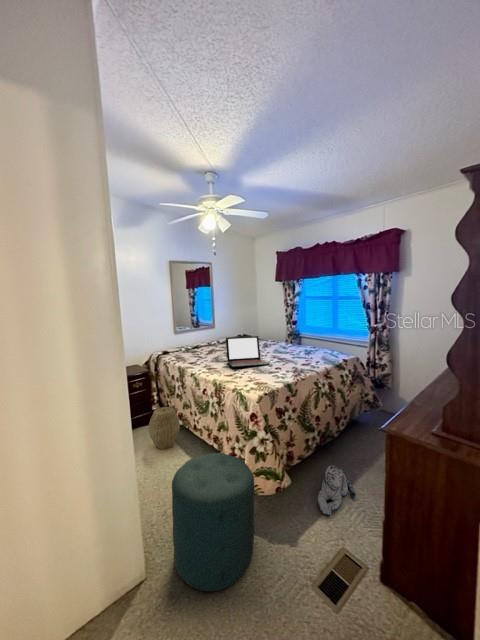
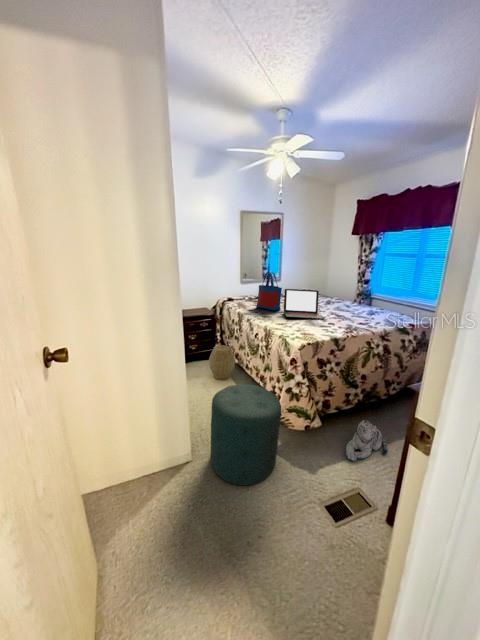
tote bag: none [196,321,222,361] -> present [256,272,282,311]

